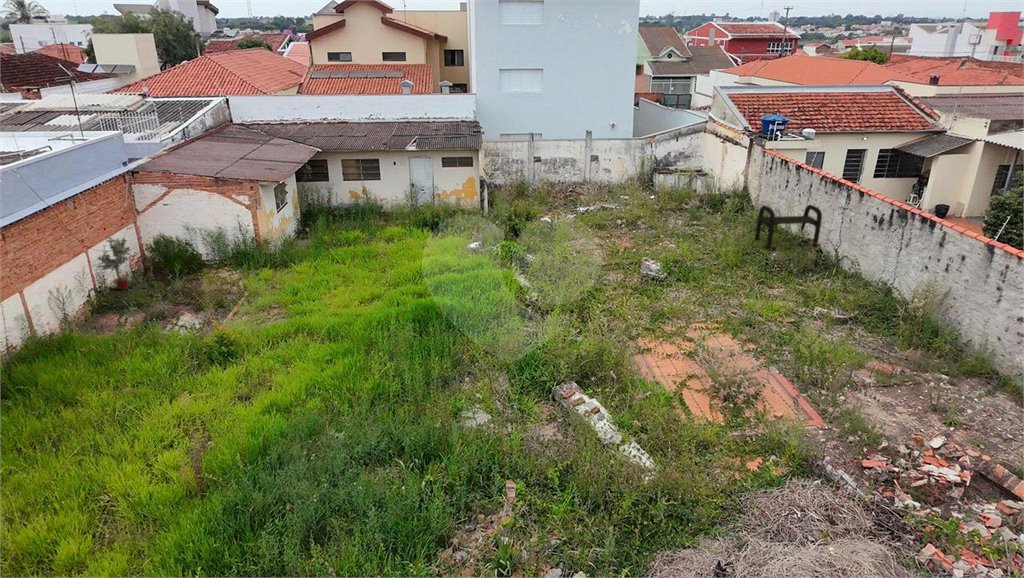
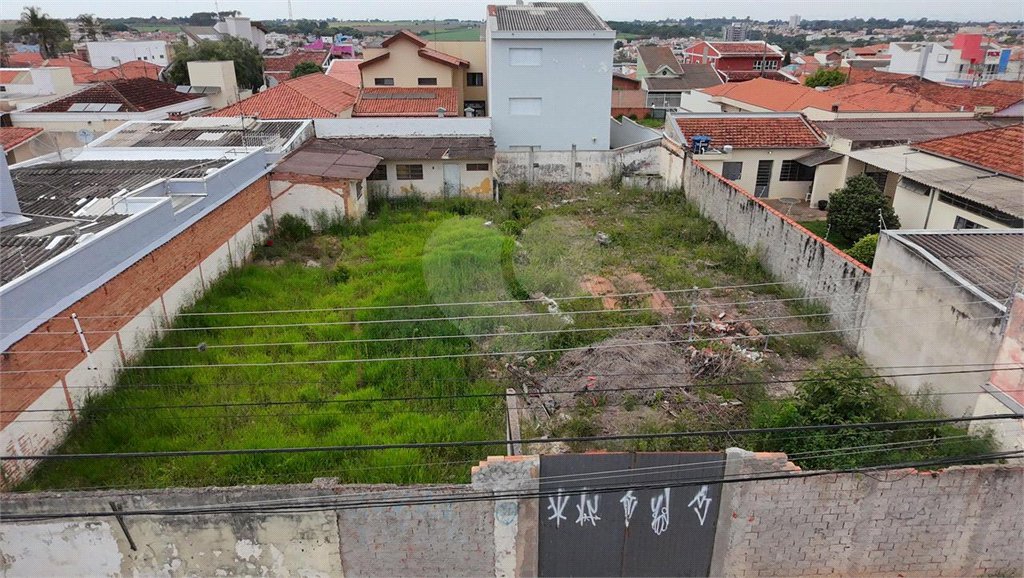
bench: present [755,205,822,248] -> none [676,198,716,226]

